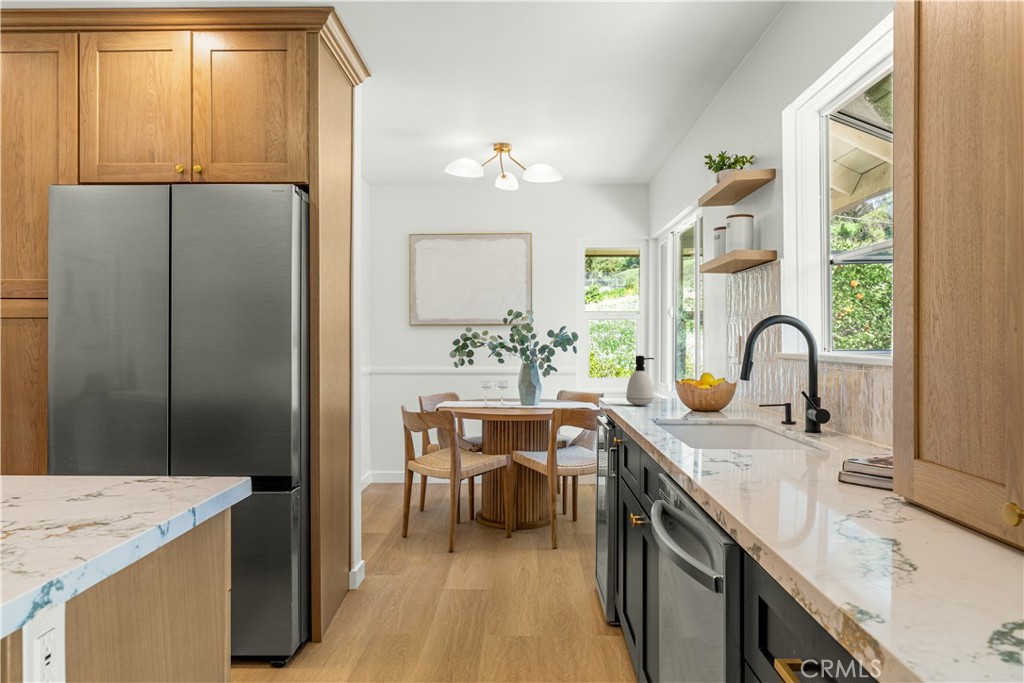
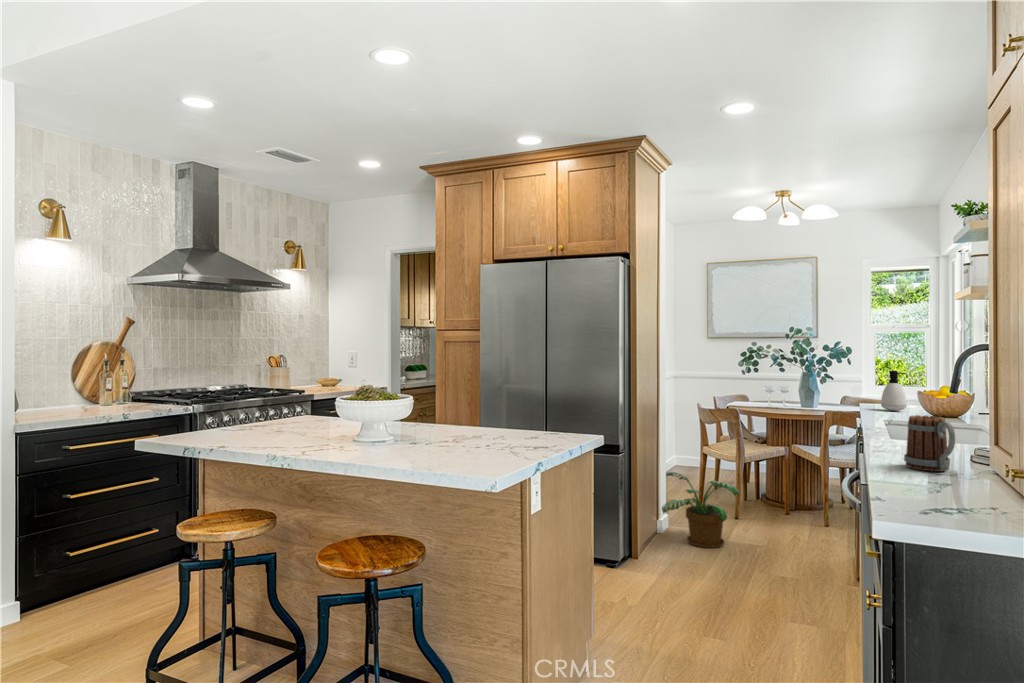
mug: none [796,415,908,524] -> present [904,415,955,472]
potted plant: none [351,507,461,611] -> present [662,472,739,548]

